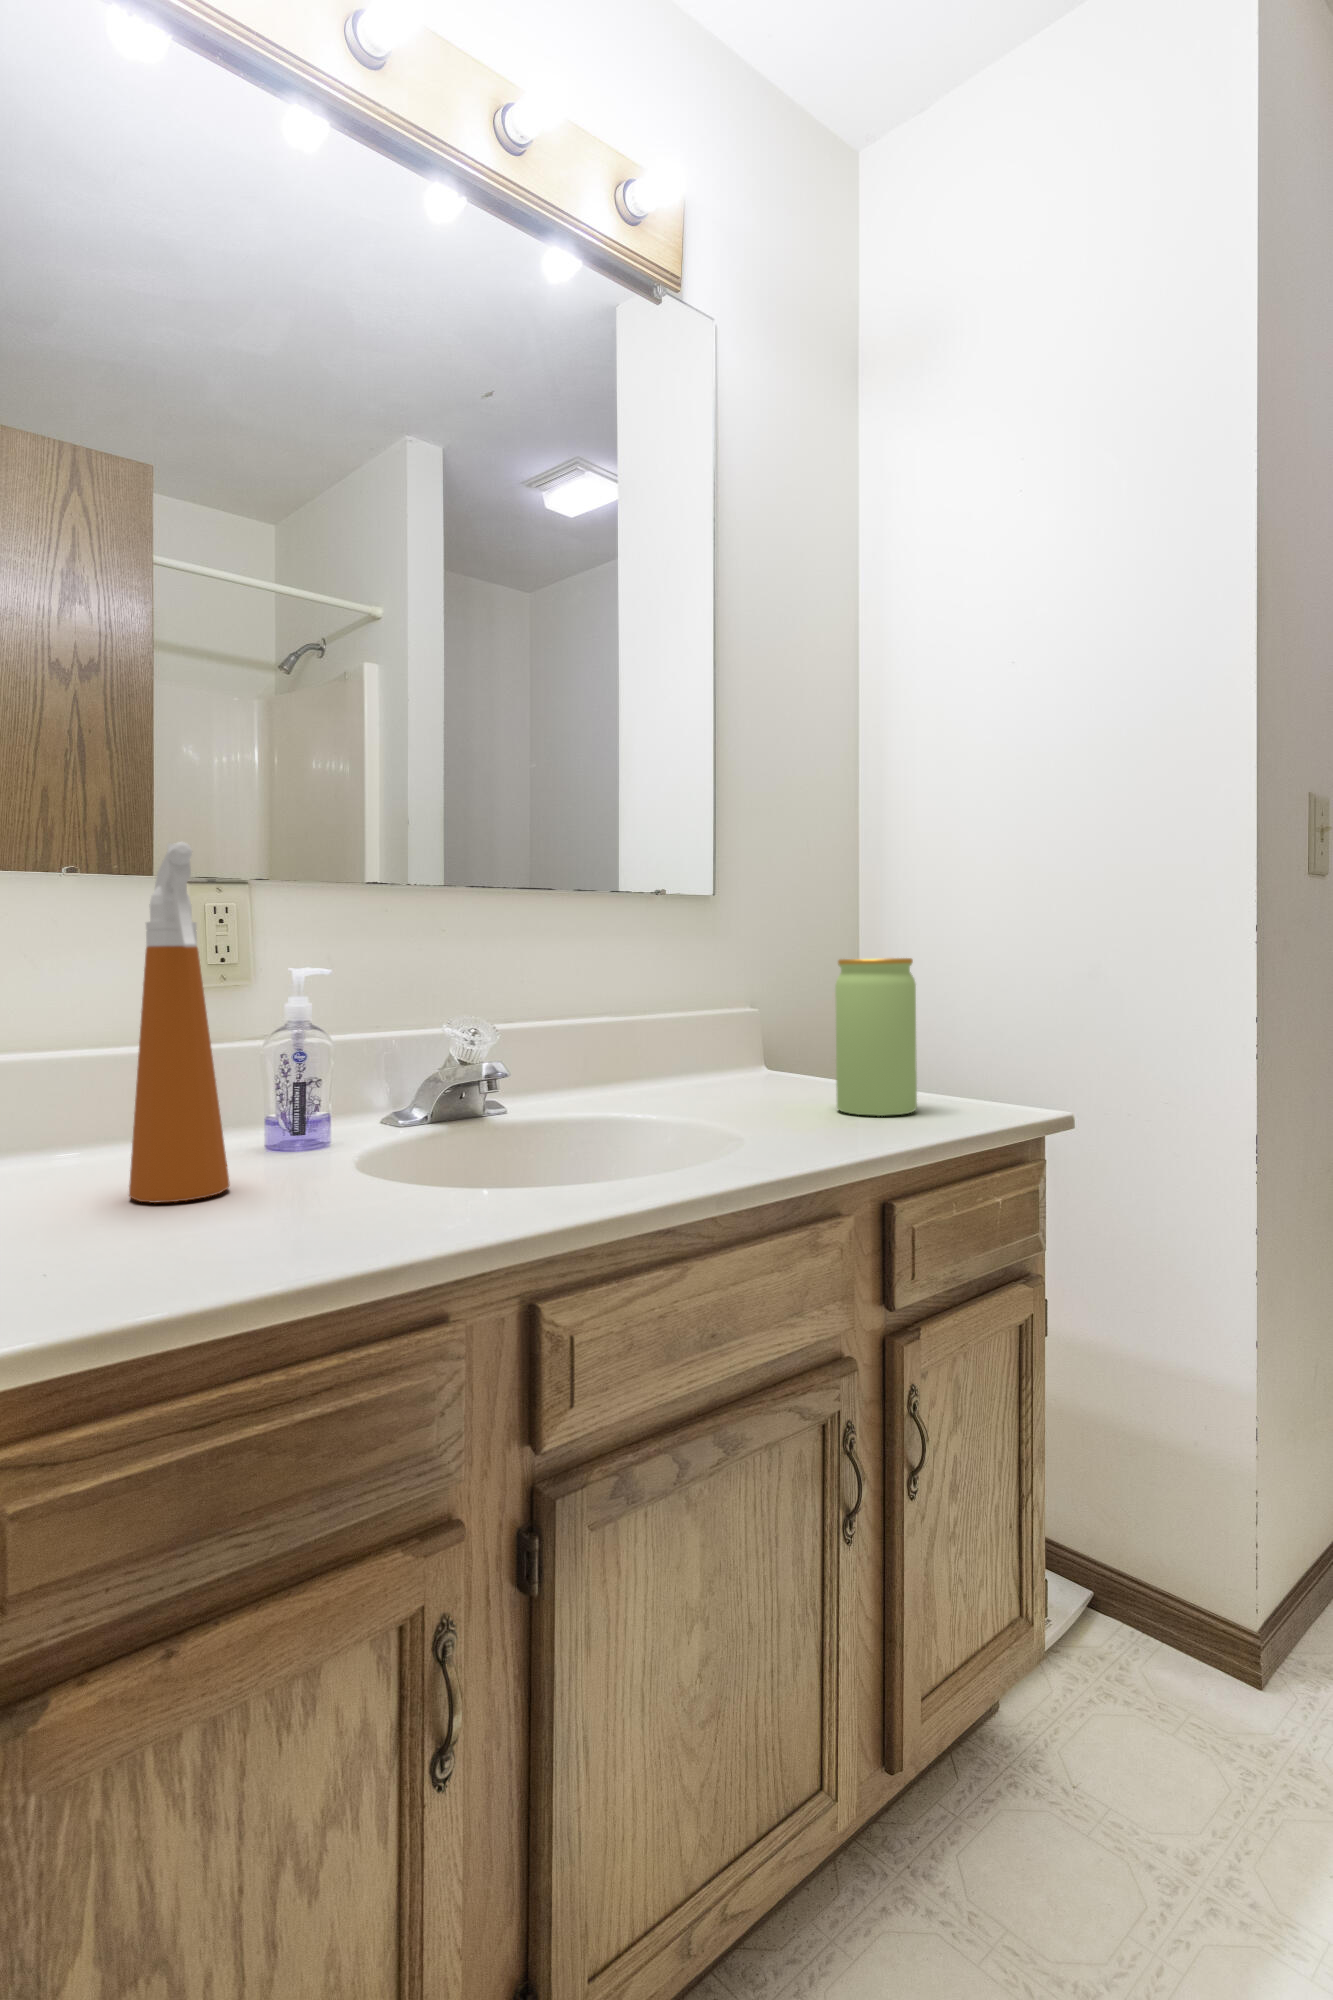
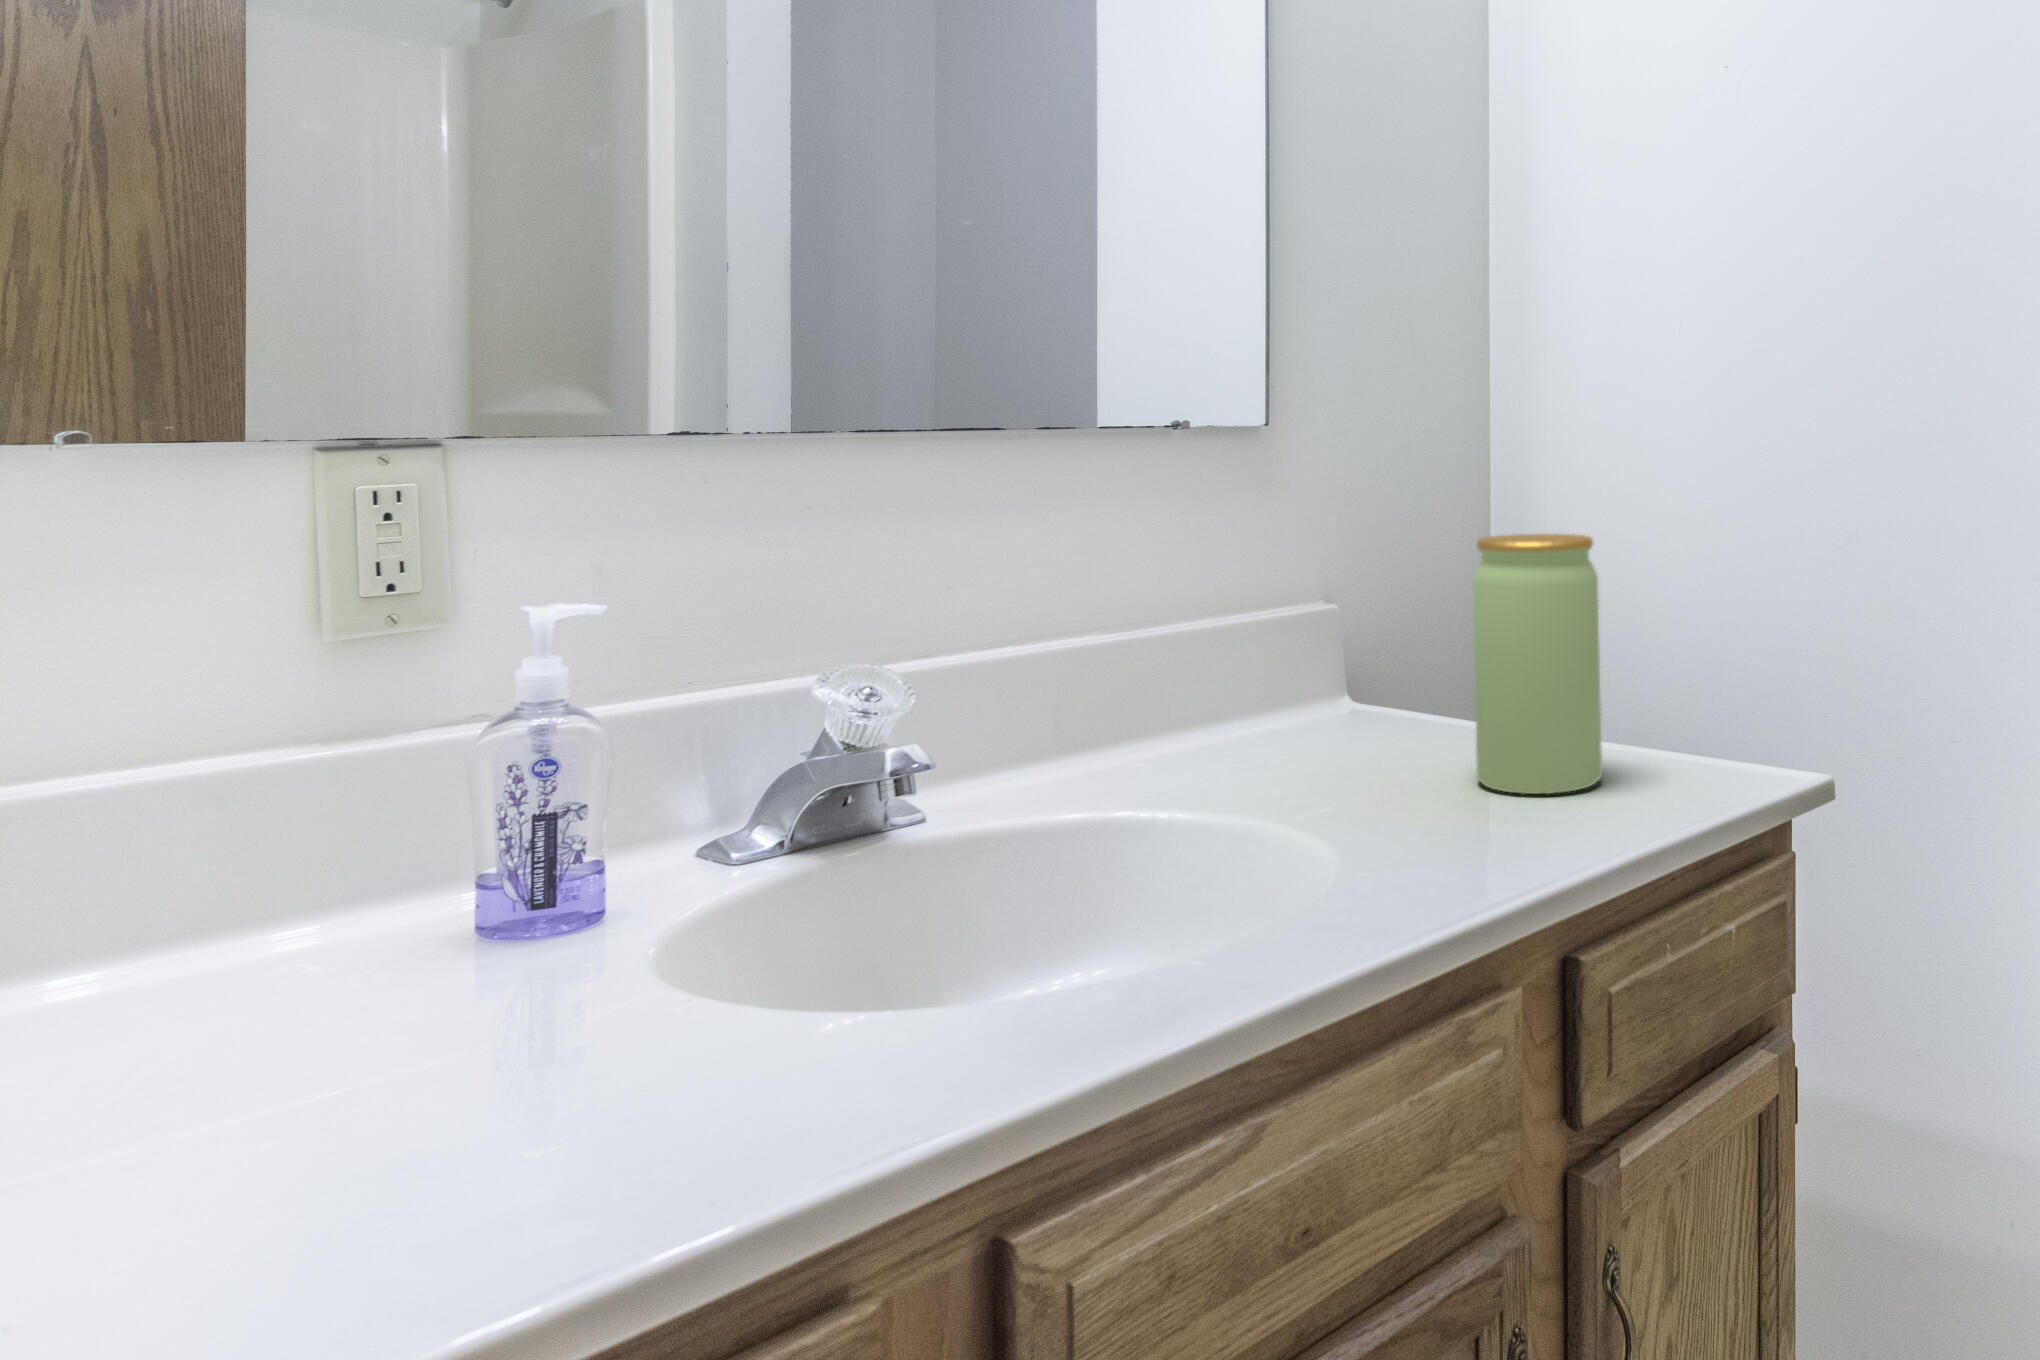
spray bottle: present [129,842,230,1203] -> none [218,451,424,1120]

